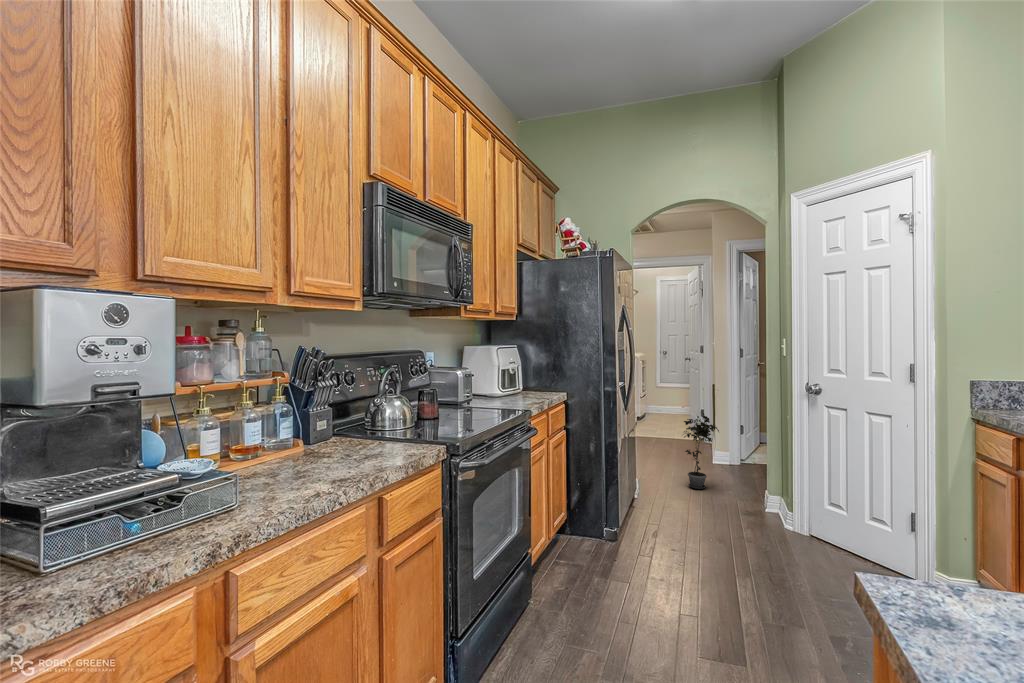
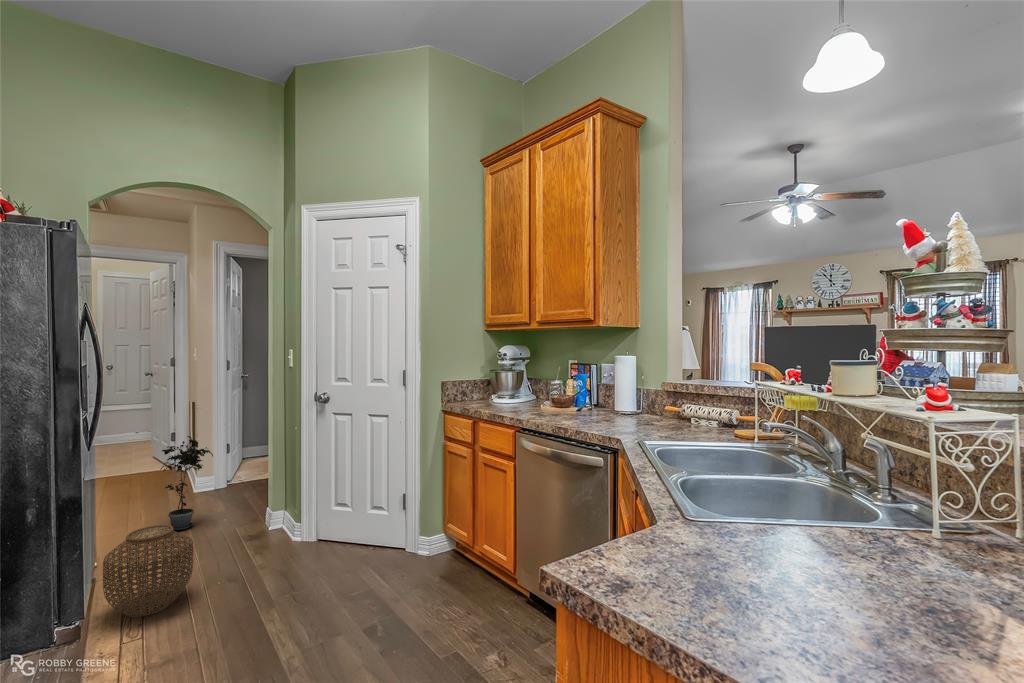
woven basket: none [635,474,692,540] -> present [103,525,193,617]

